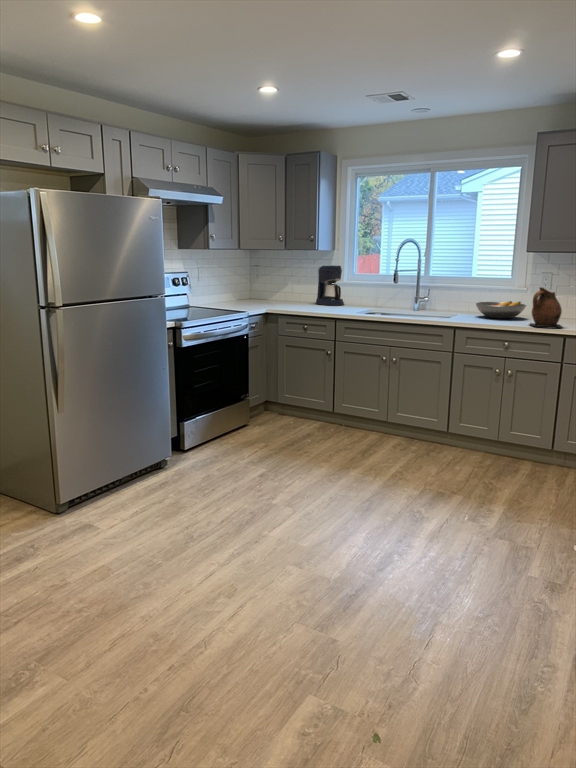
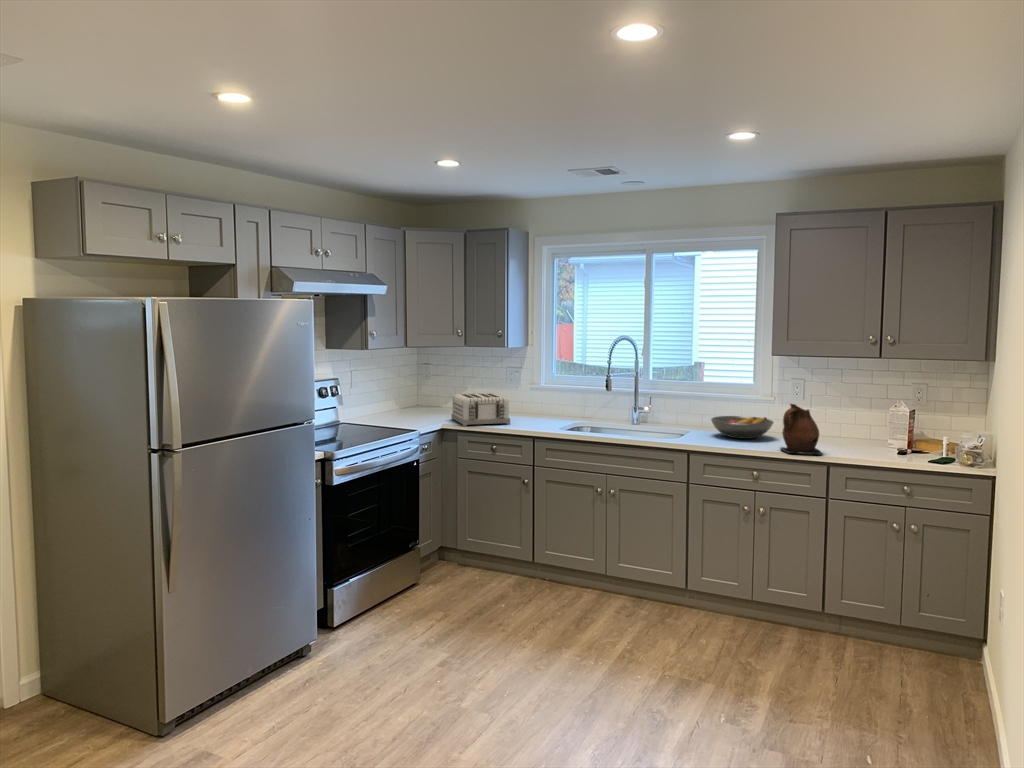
coffee maker: present [316,265,344,306] -> none [504,366,542,418]
toaster: none [274,286,319,309] -> present [451,393,510,426]

